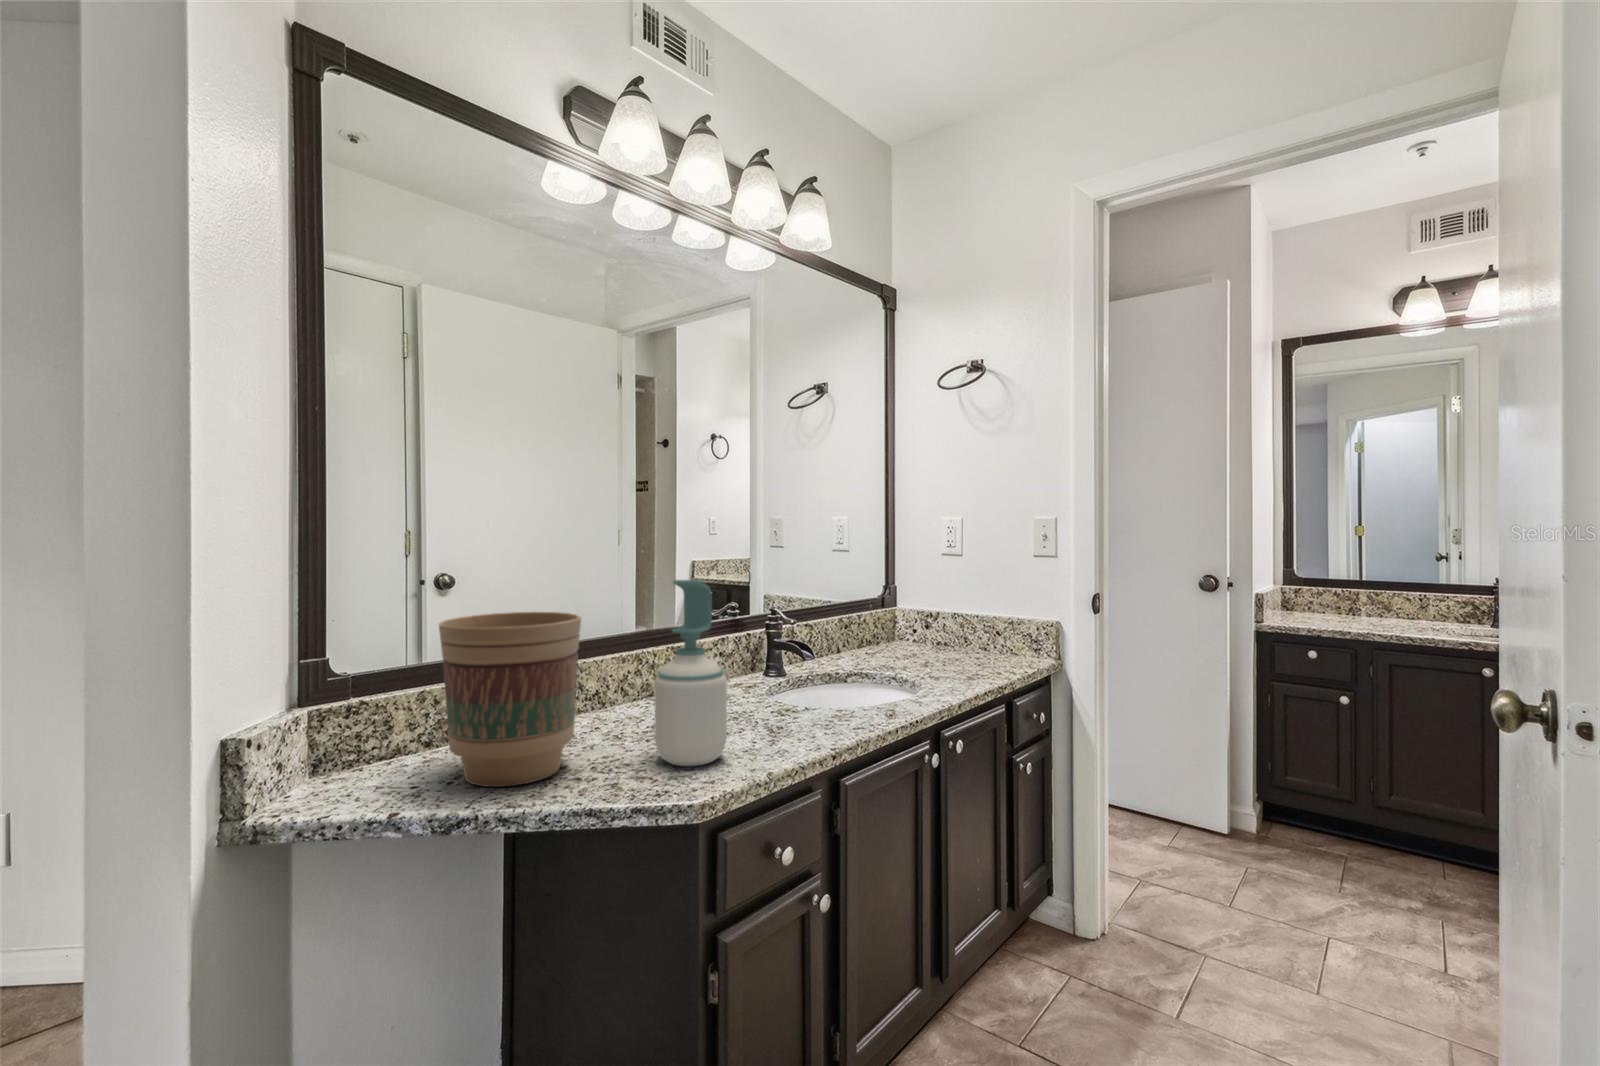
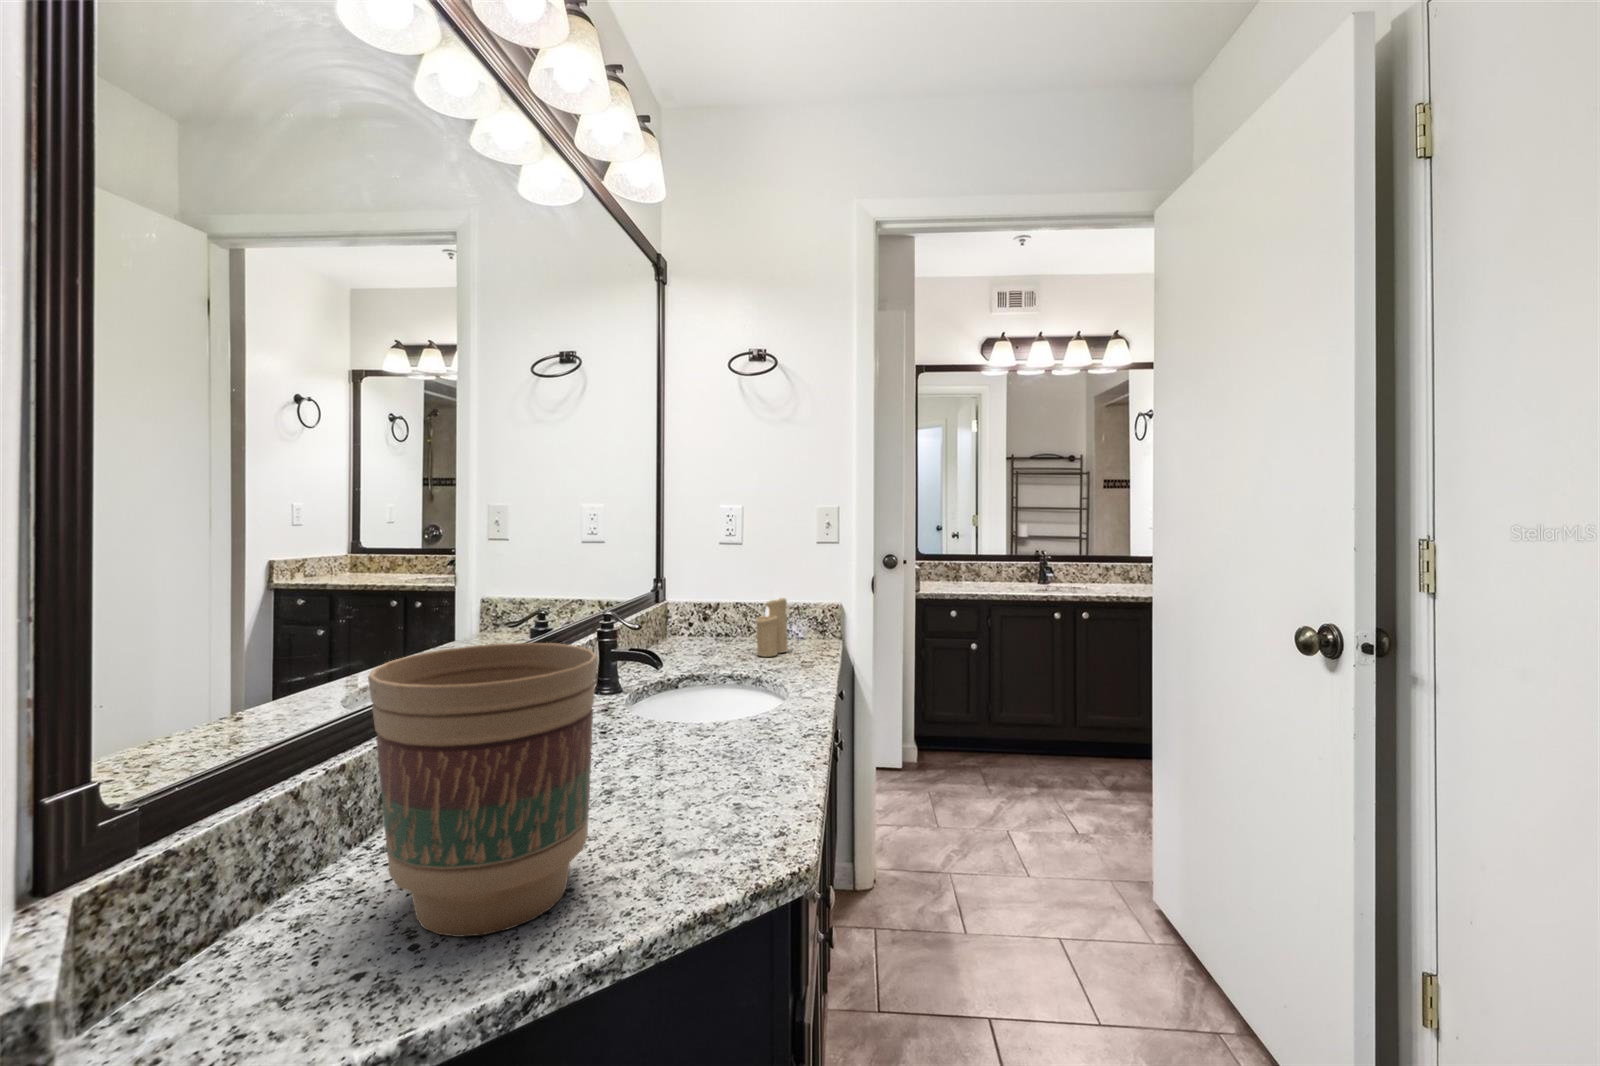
soap bottle: present [655,580,727,766] -> none [654,584,746,825]
candle: none [949,602,986,667] -> present [756,592,788,657]

